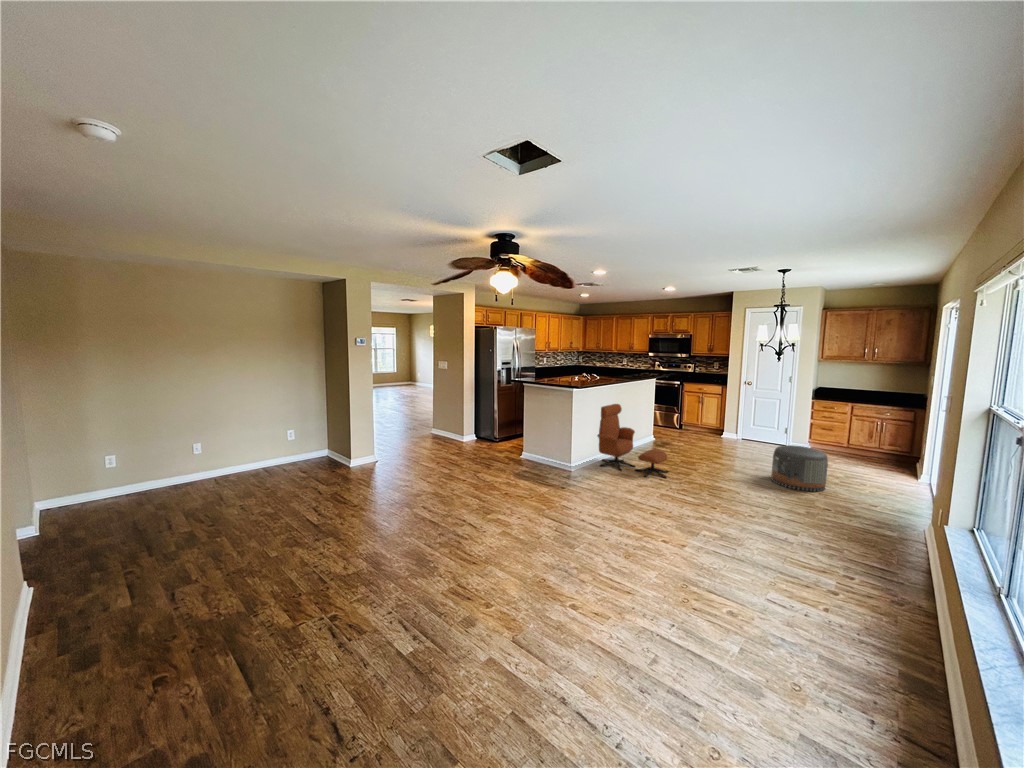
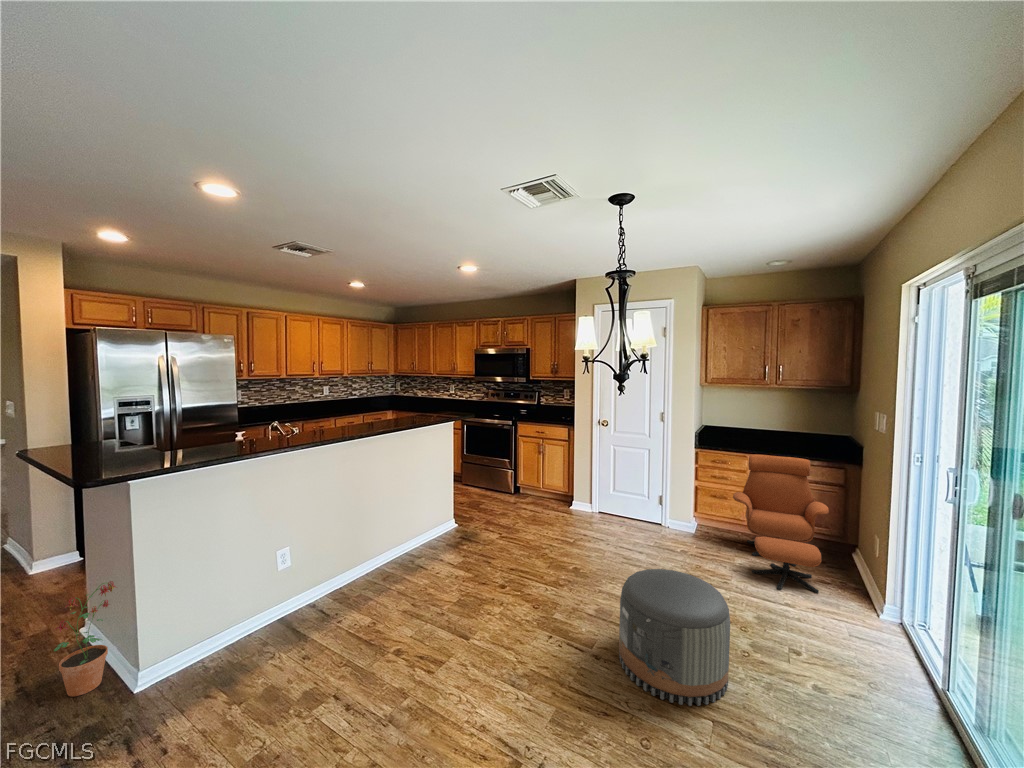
lounge chair: present [597,404,668,478] -> present [733,454,829,593]
potted plant: none [548,433,563,472] -> present [54,581,116,696]

